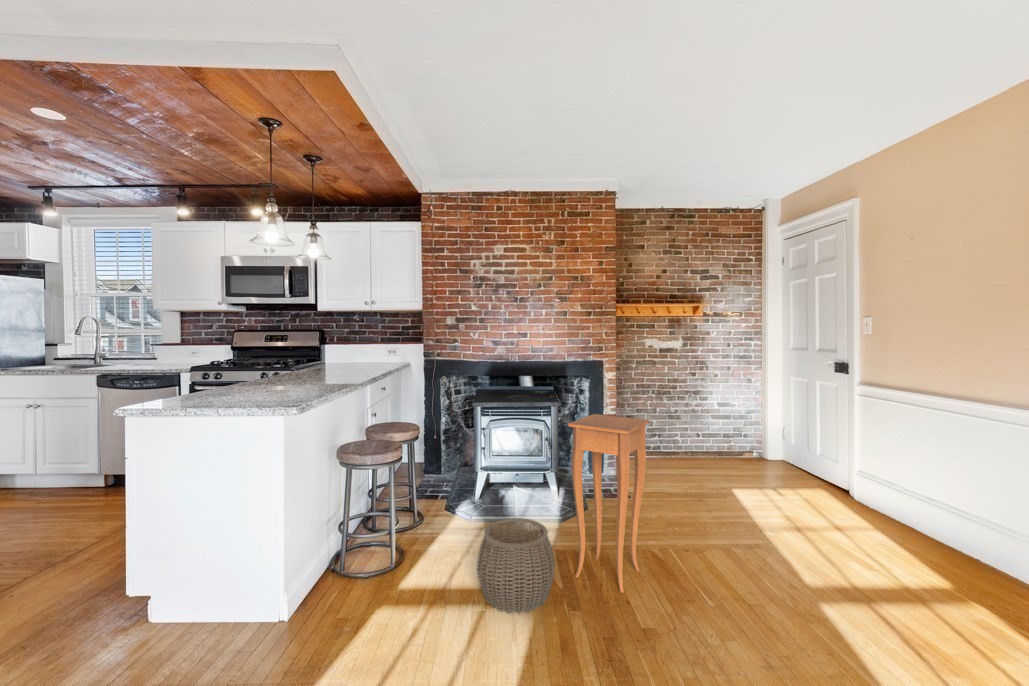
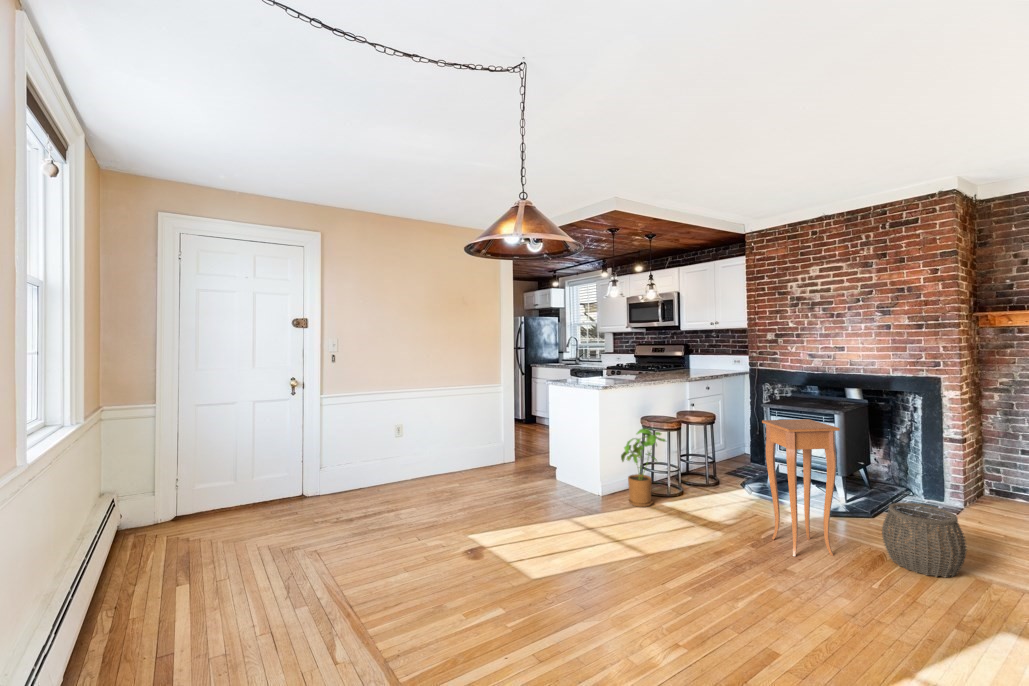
house plant: none [341,464,422,608] -> present [621,429,665,507]
woven basket: present [477,518,555,613] -> present [882,503,967,577]

